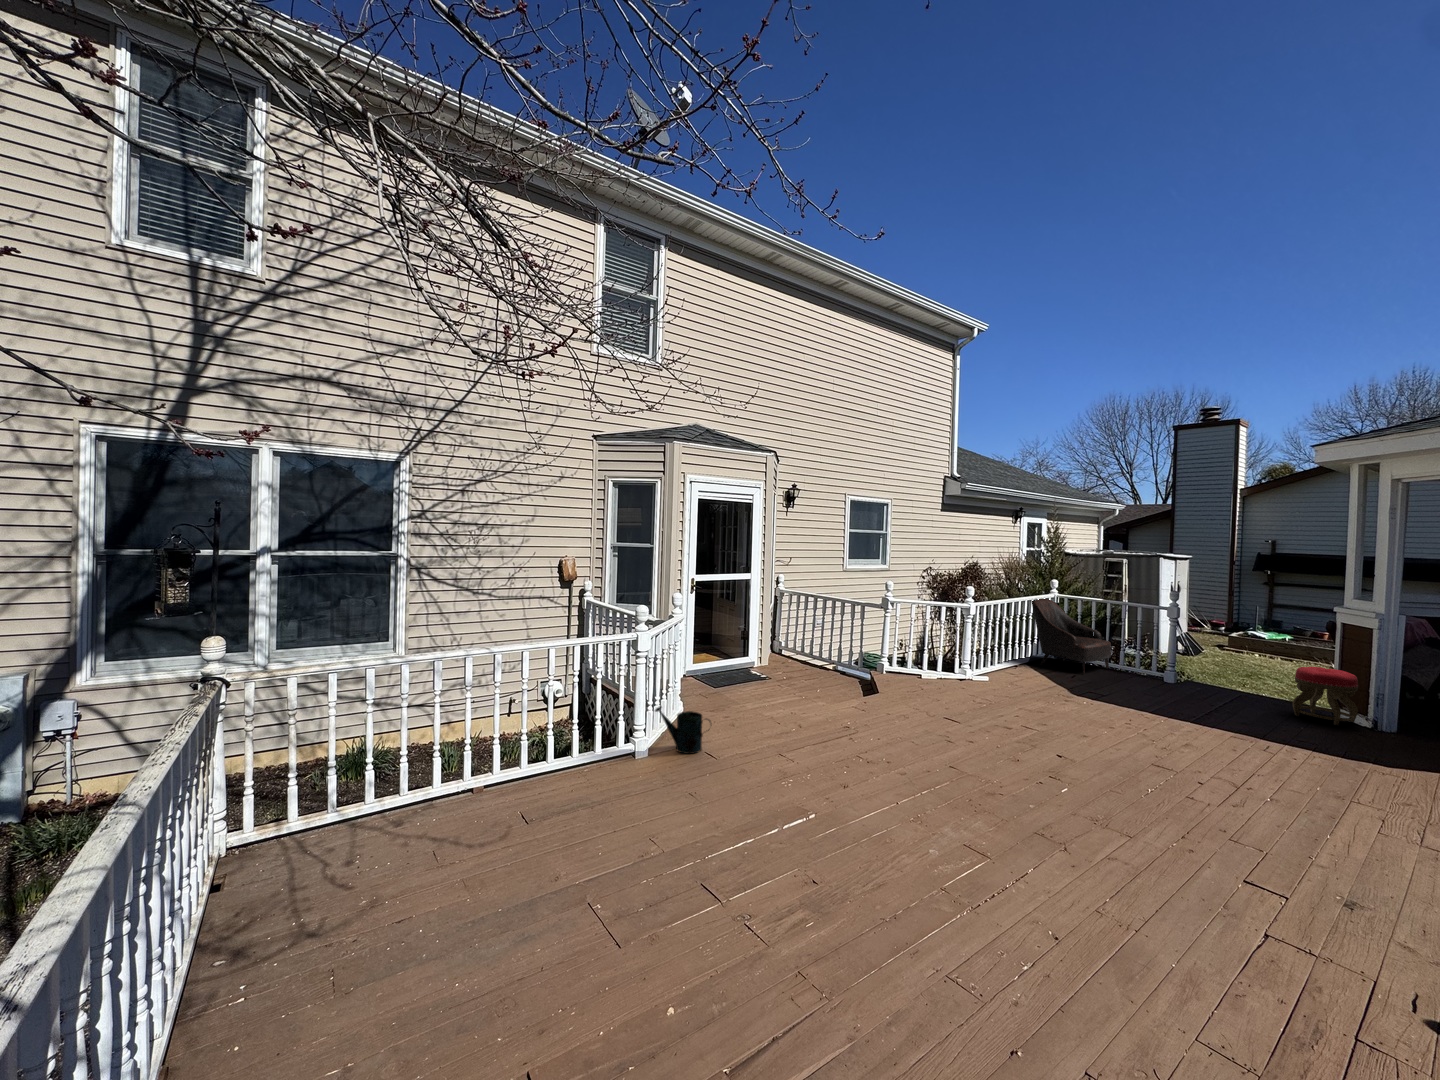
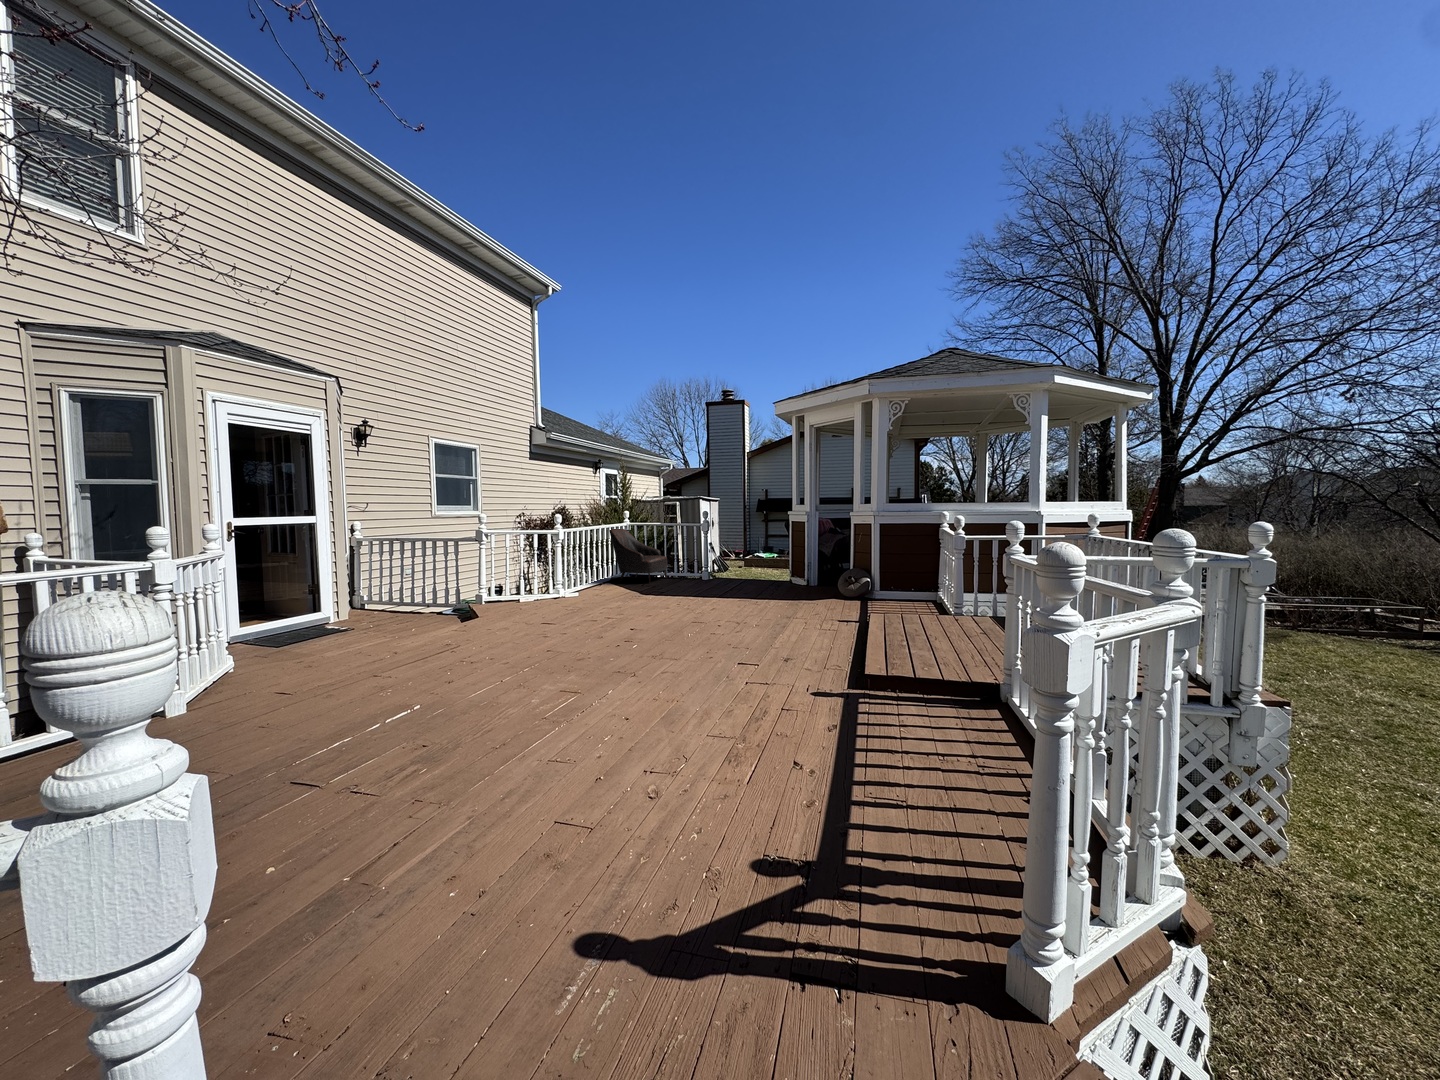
stool: present [1293,667,1358,725] -> none [768,552,799,587]
watering can: present [655,706,710,754] -> none [182,659,274,708]

